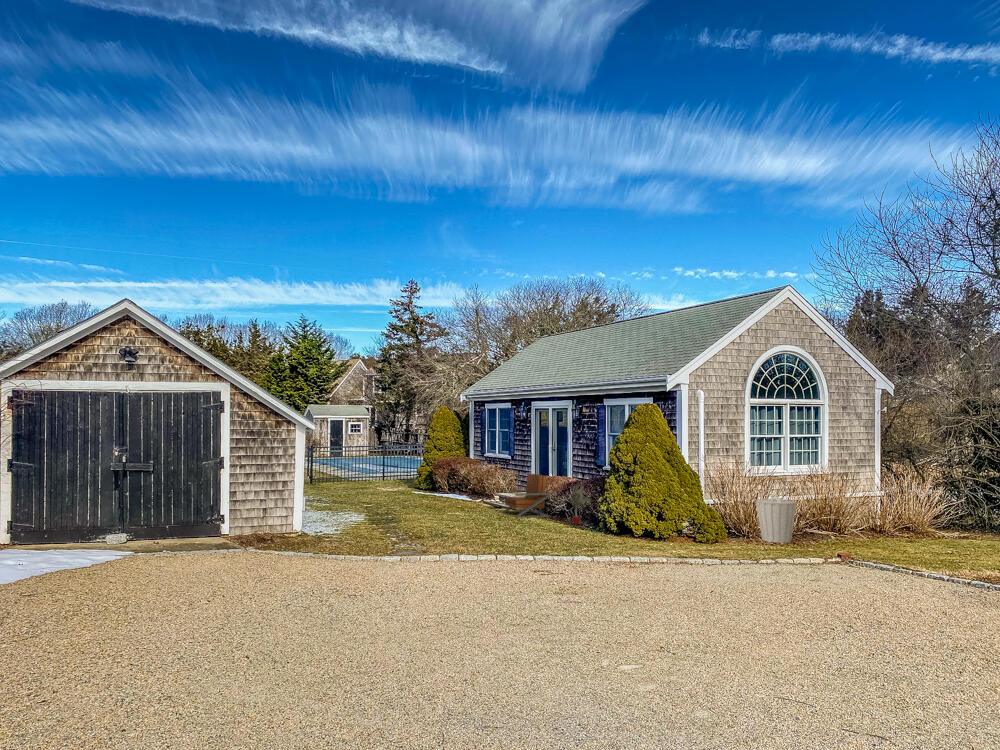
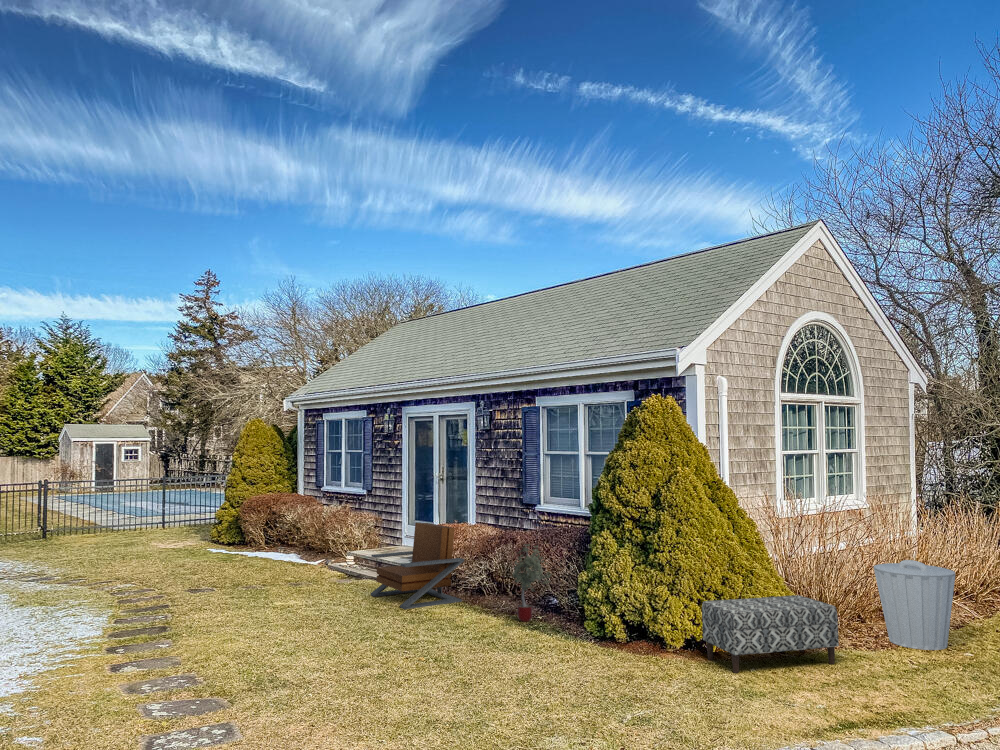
bench: none [649,510,714,543] -> present [702,595,839,674]

